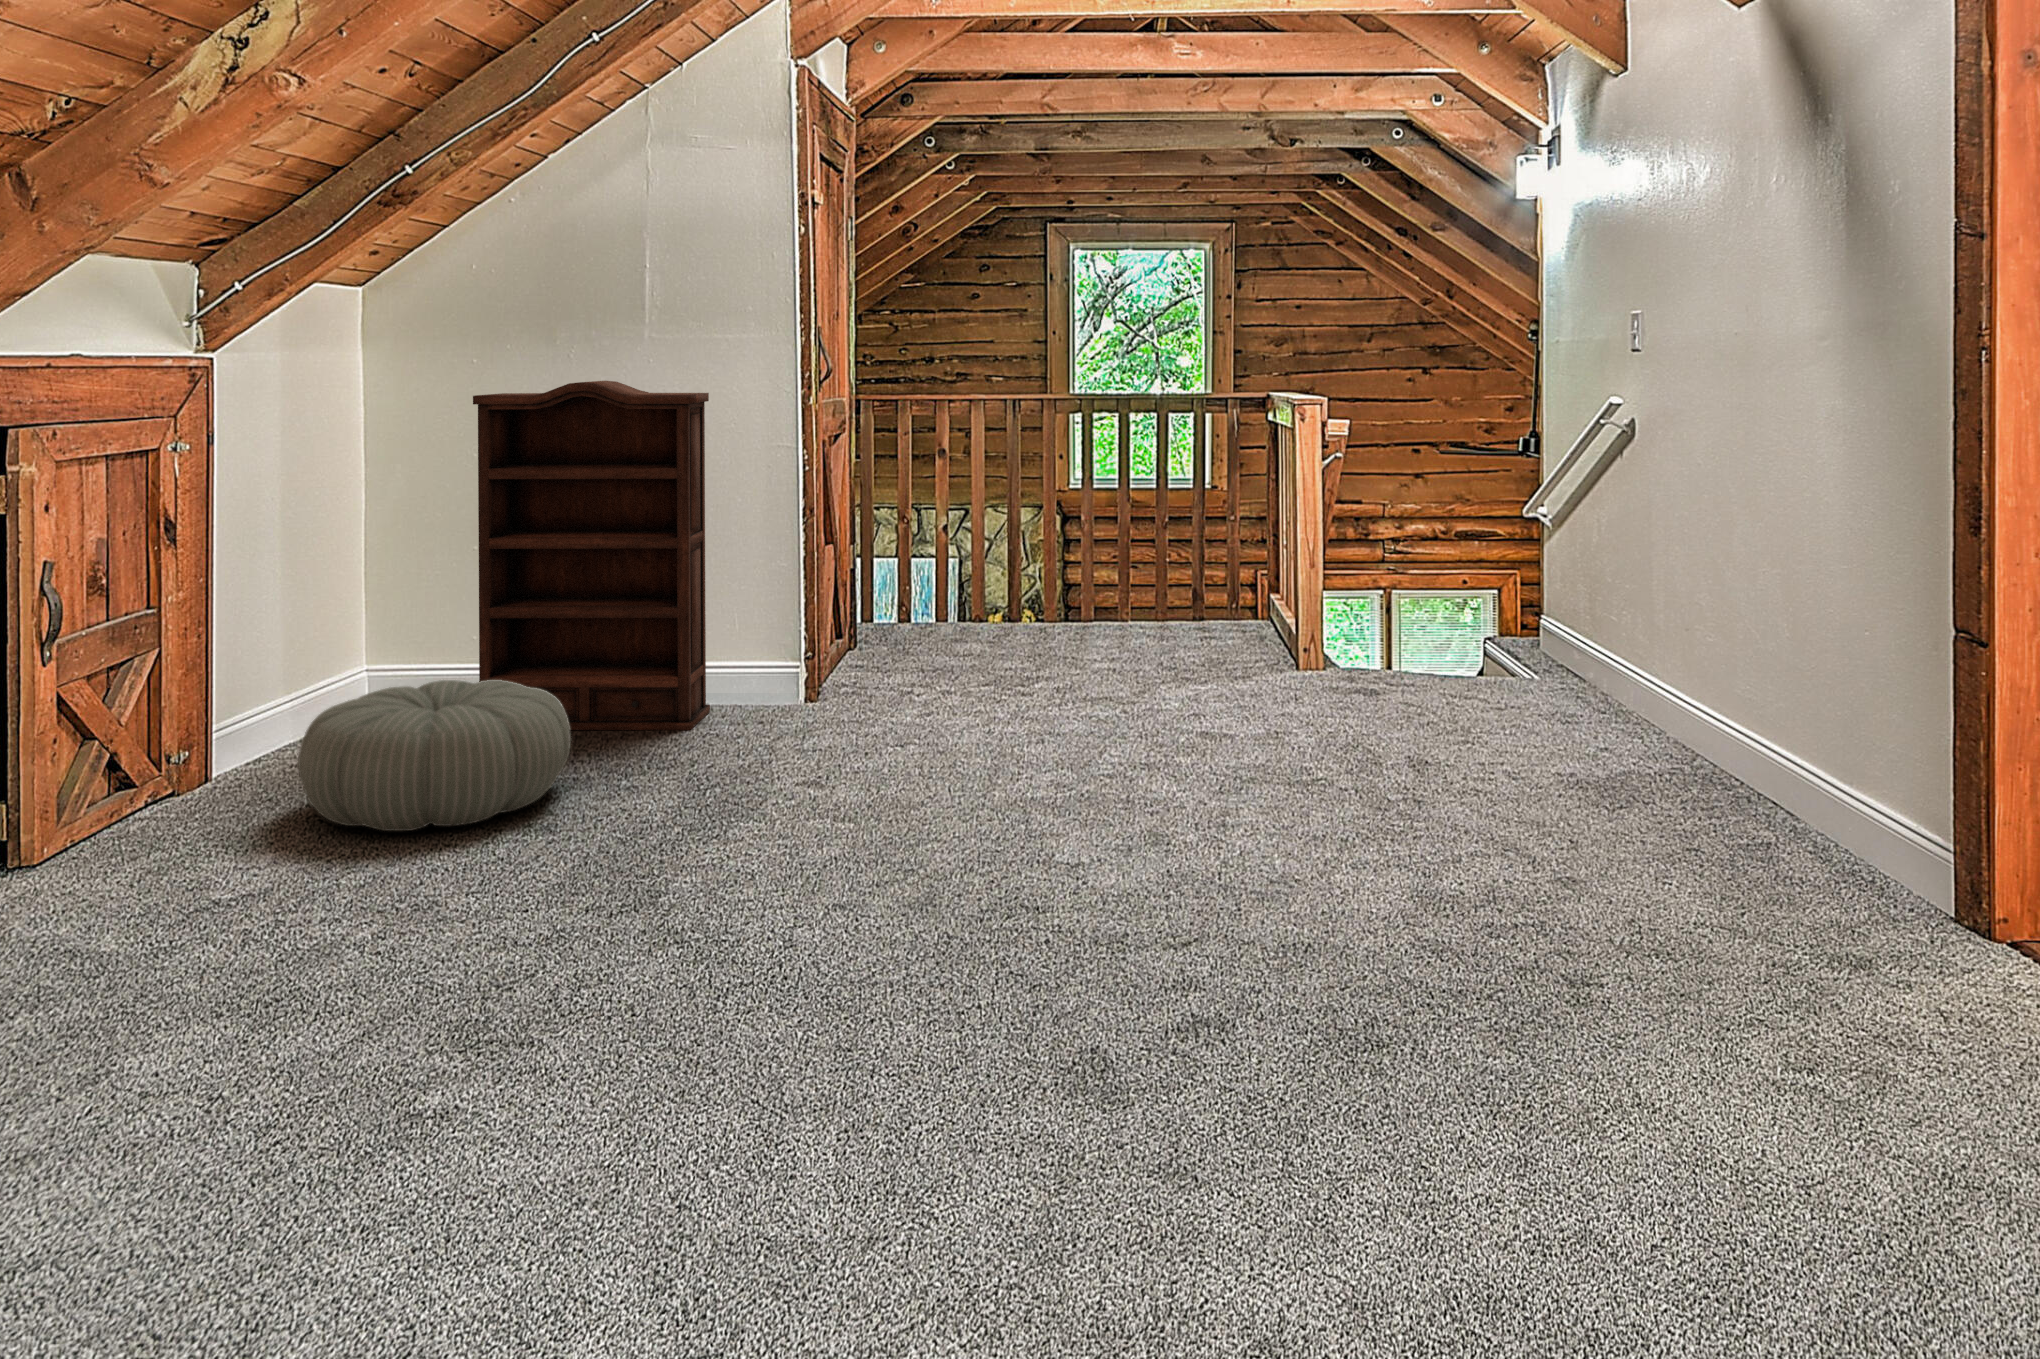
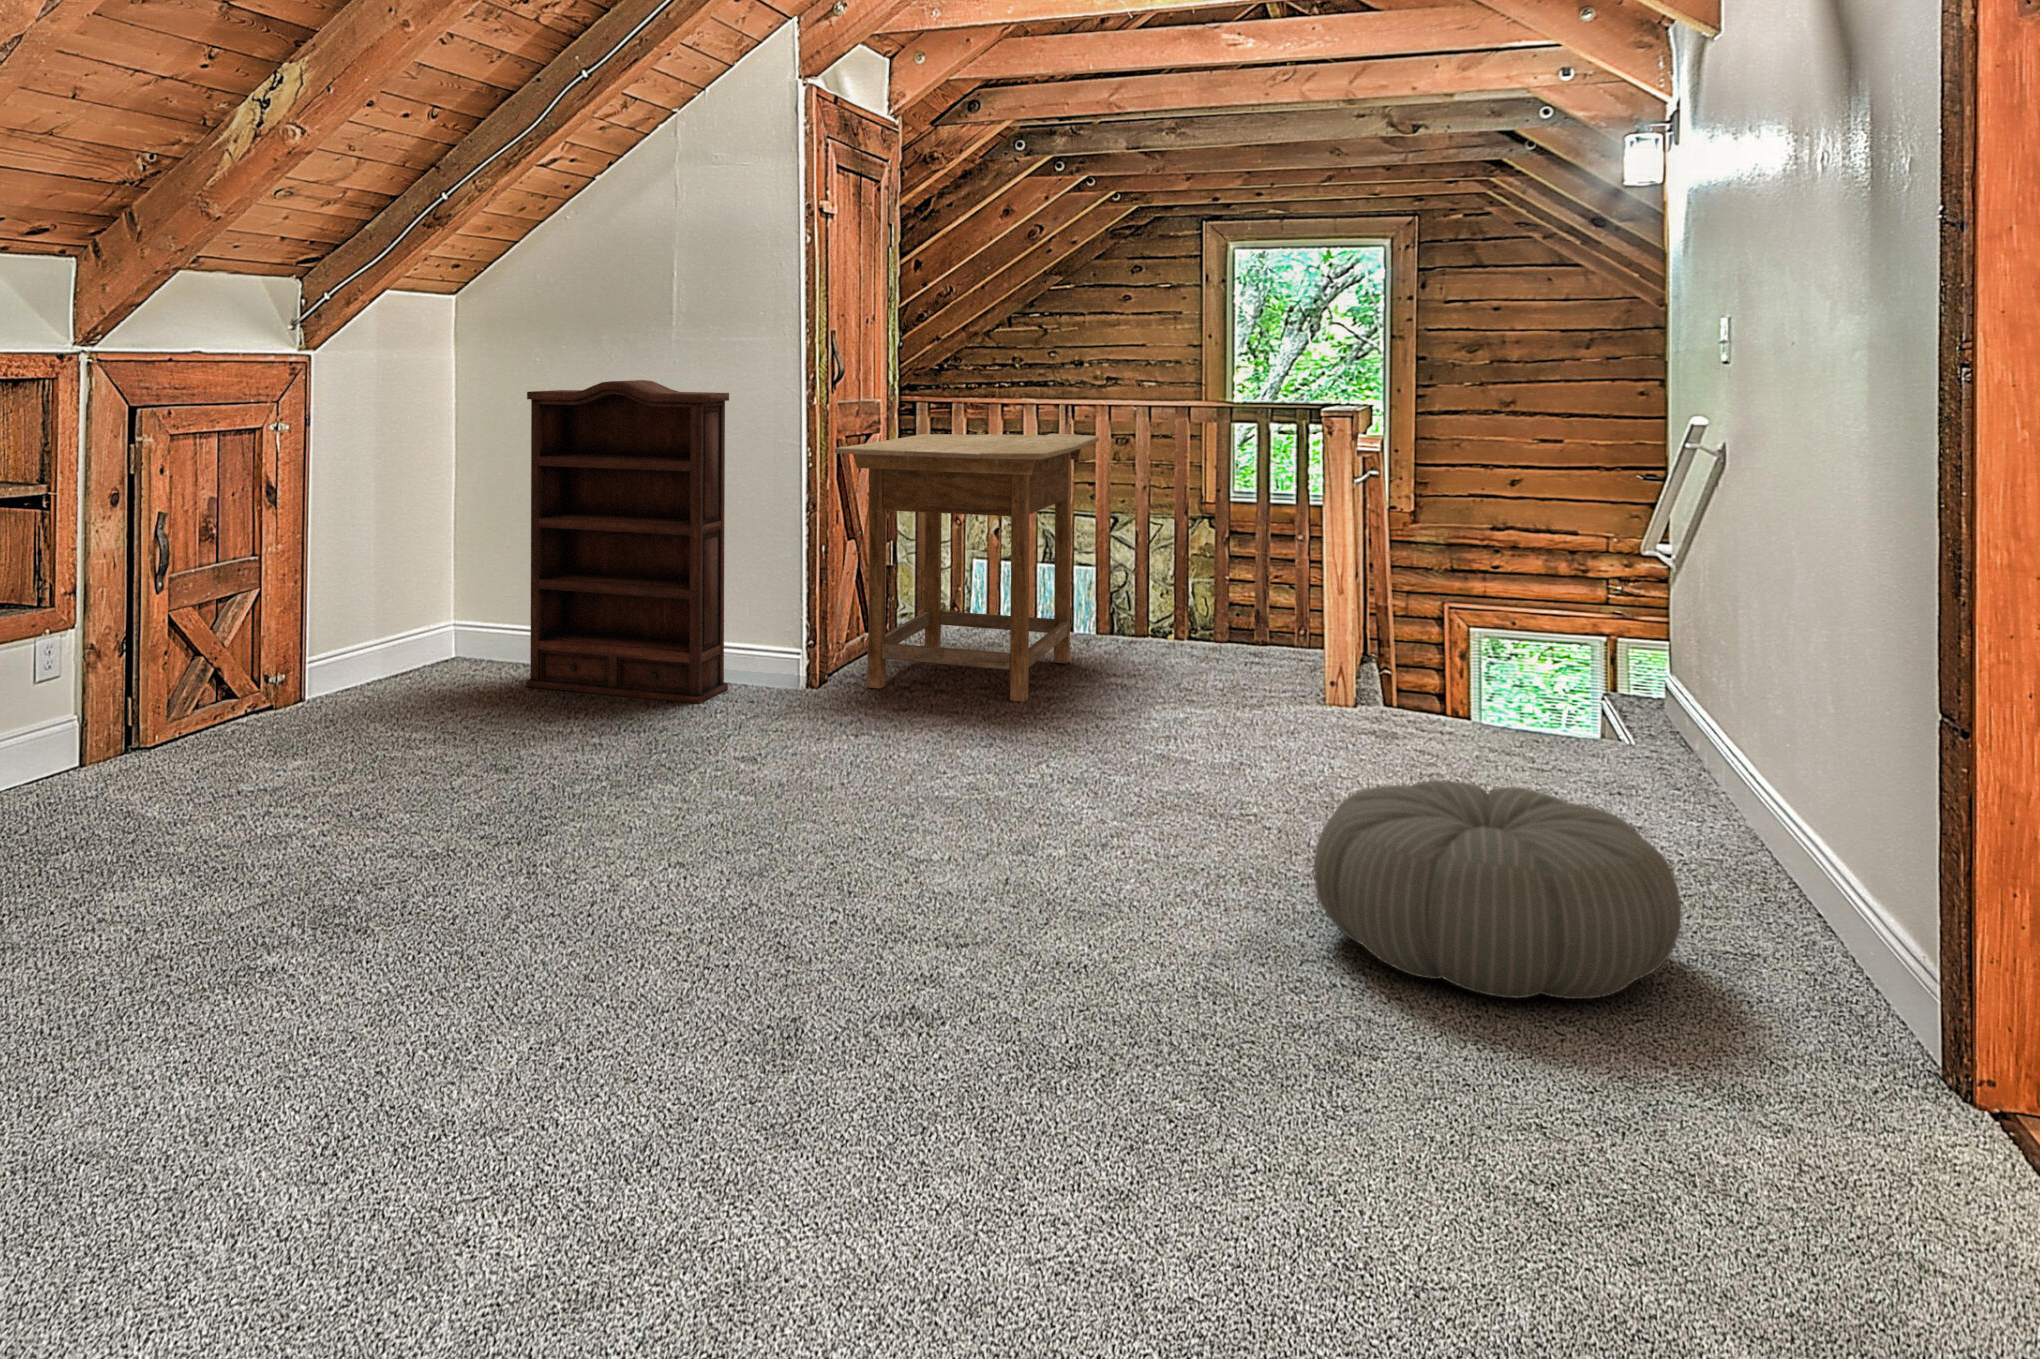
desk: none [825,429,1050,695] -> present [835,434,1099,702]
pouf: present [298,680,571,831] -> present [1314,780,1682,999]

